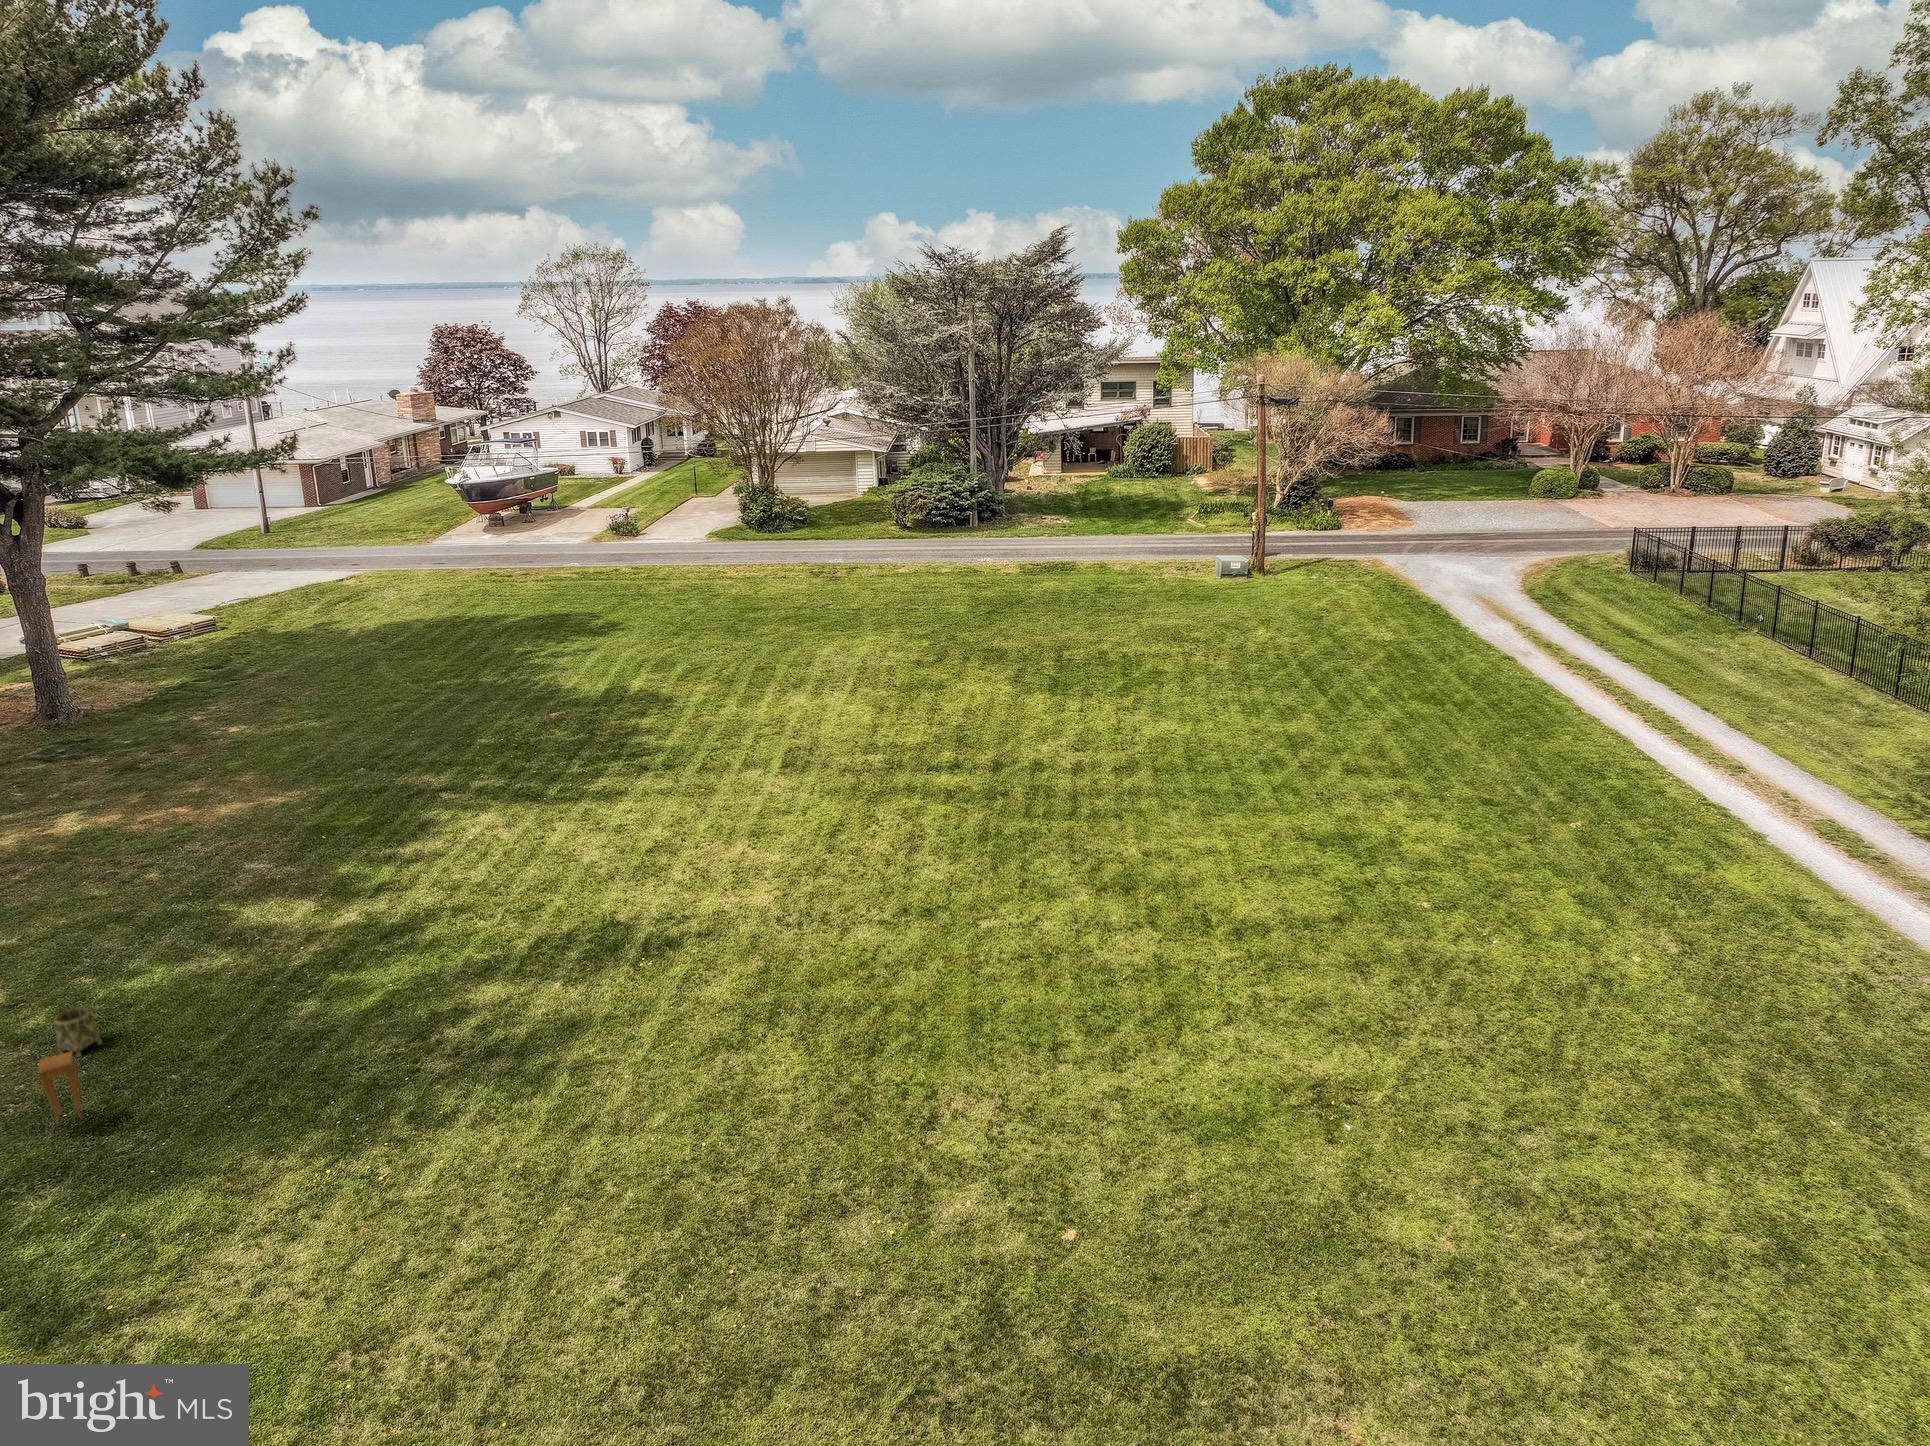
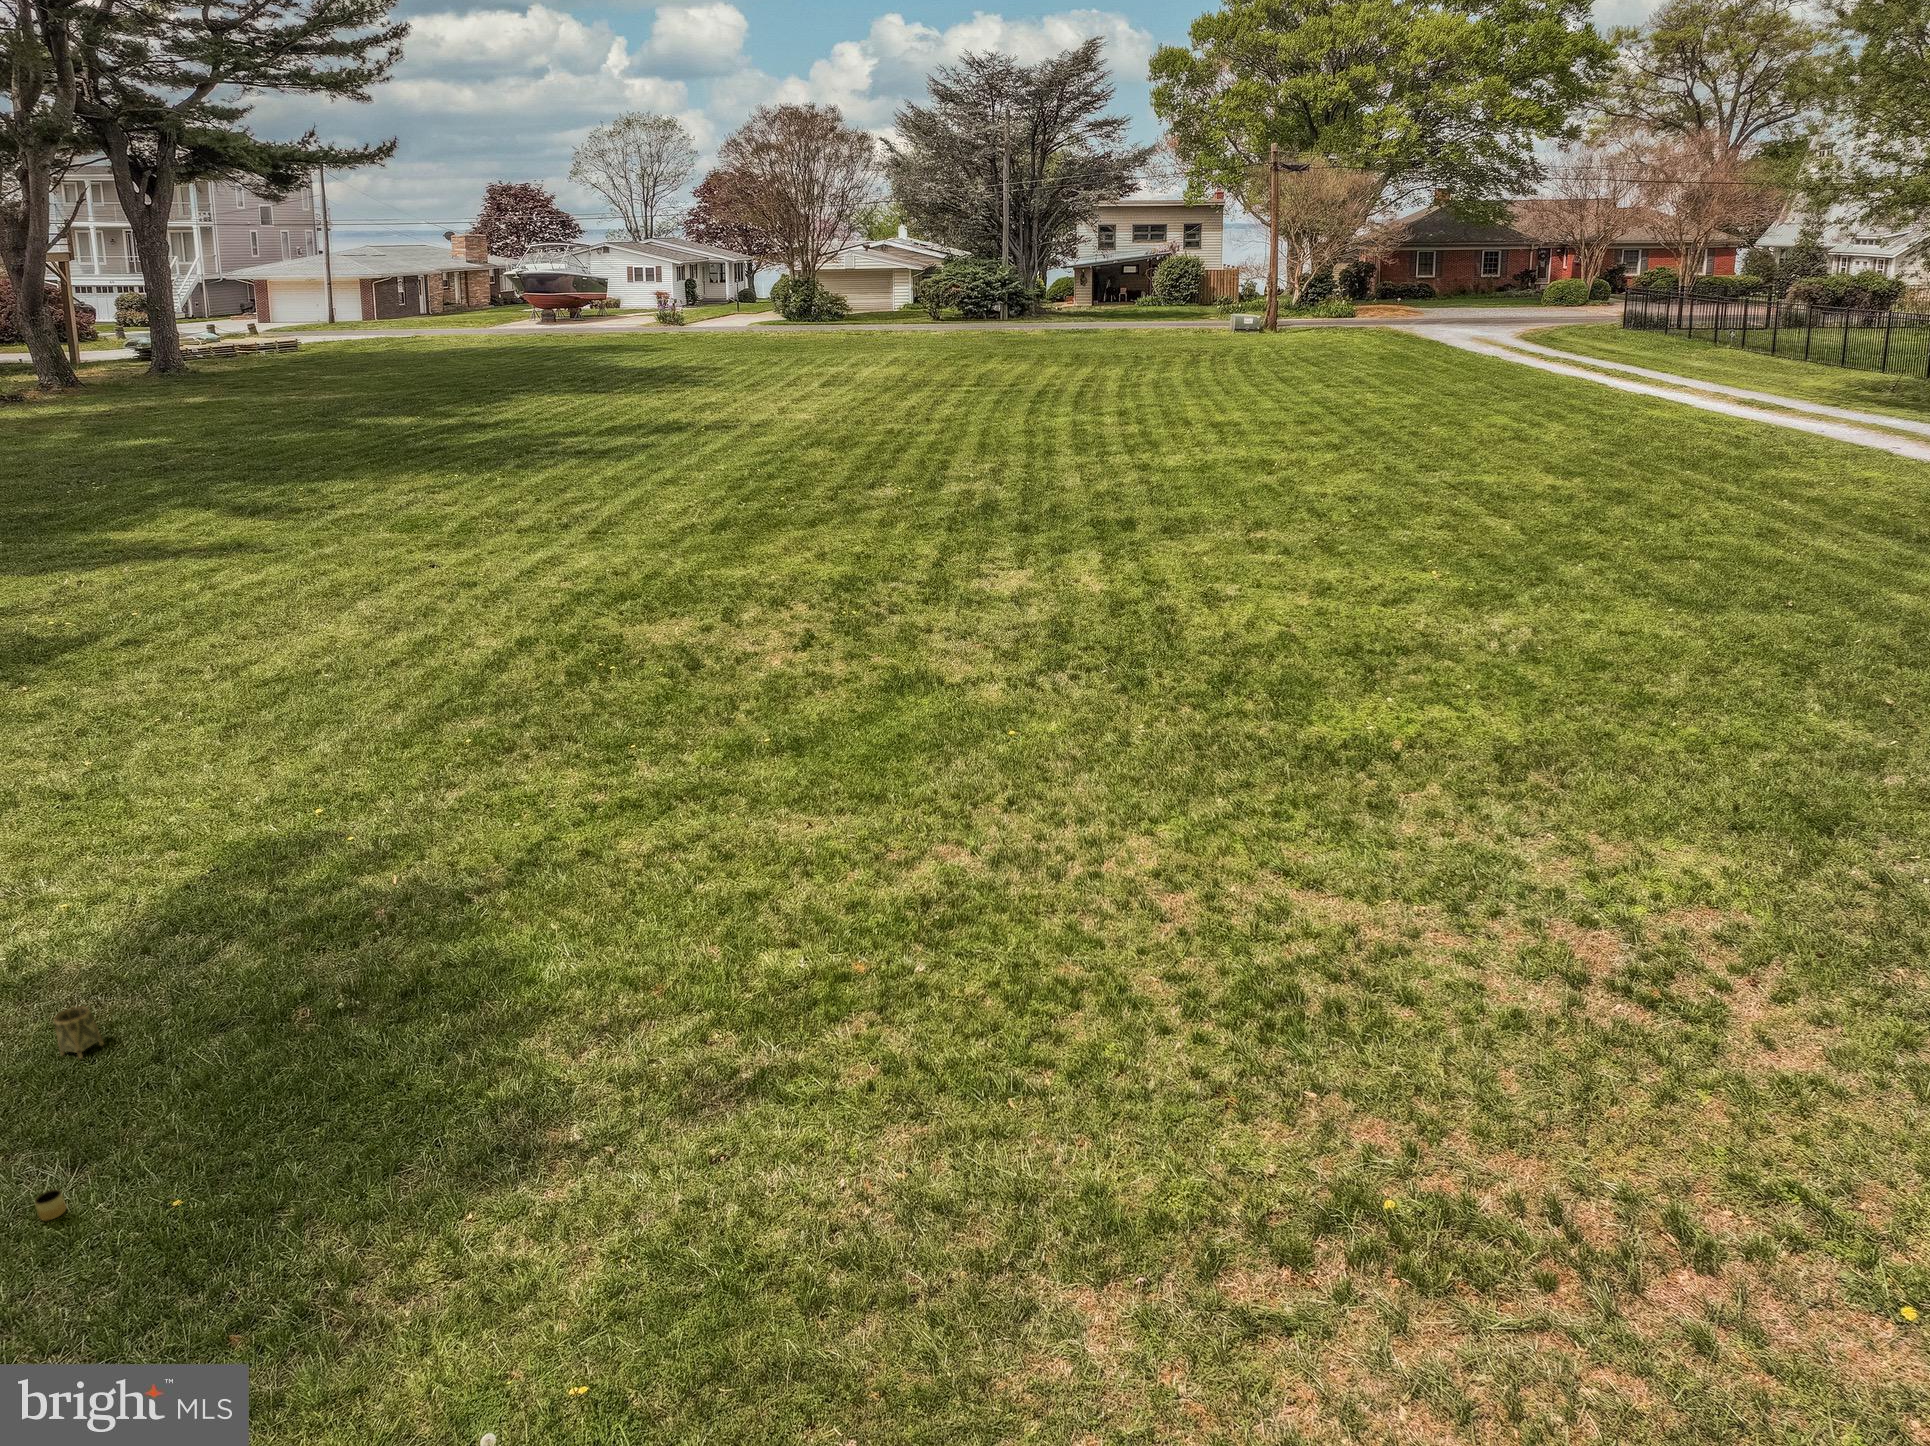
side table: present [38,1051,83,1125] -> none [36,1049,86,1129]
planter: none [35,1189,66,1219] -> present [34,1189,67,1221]

